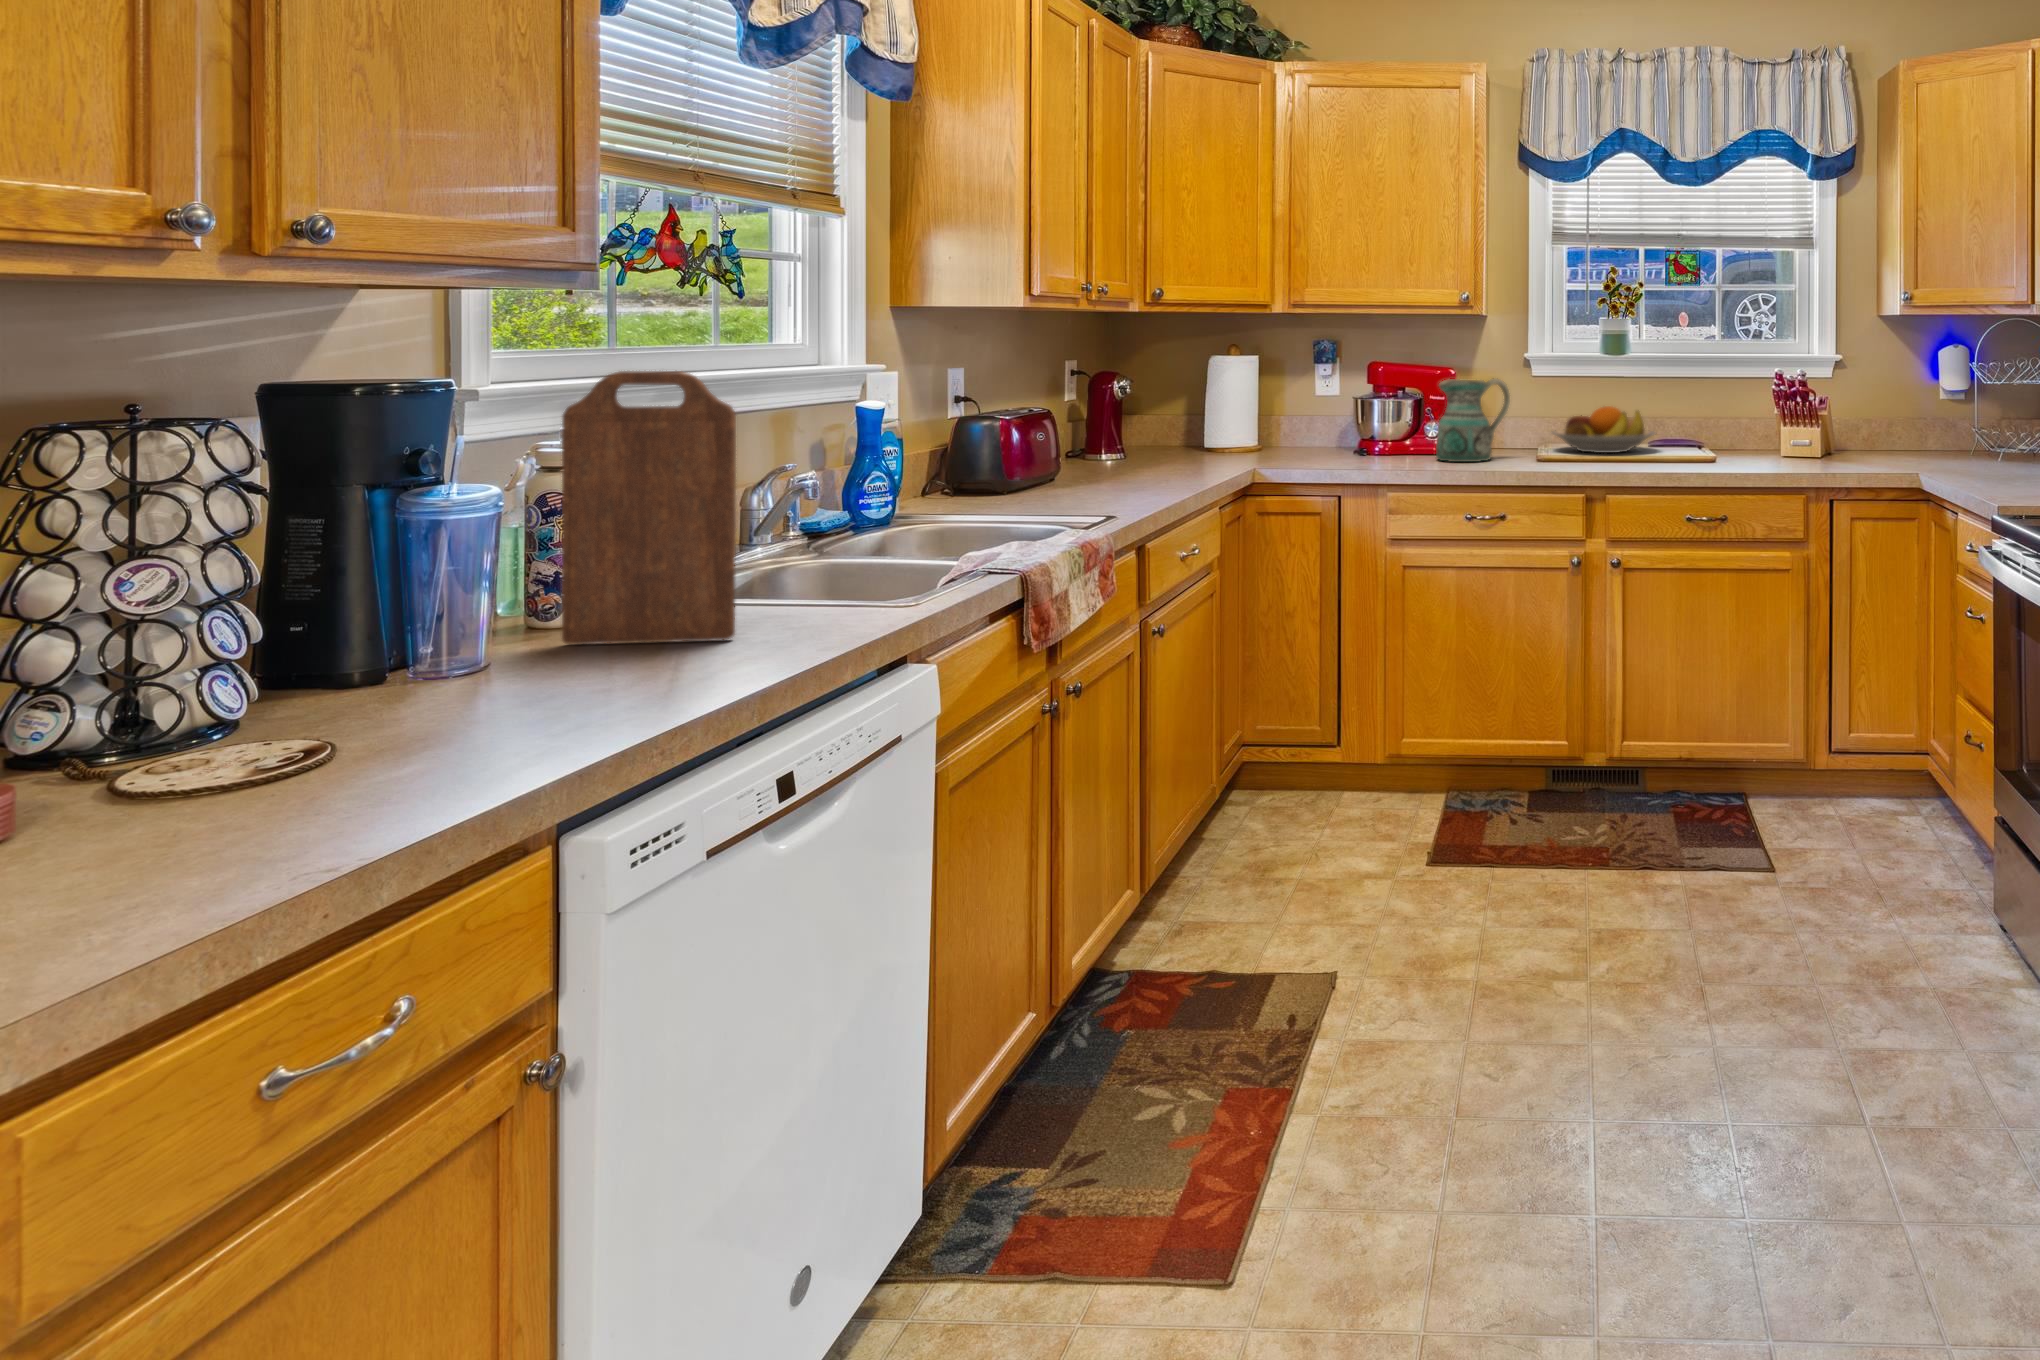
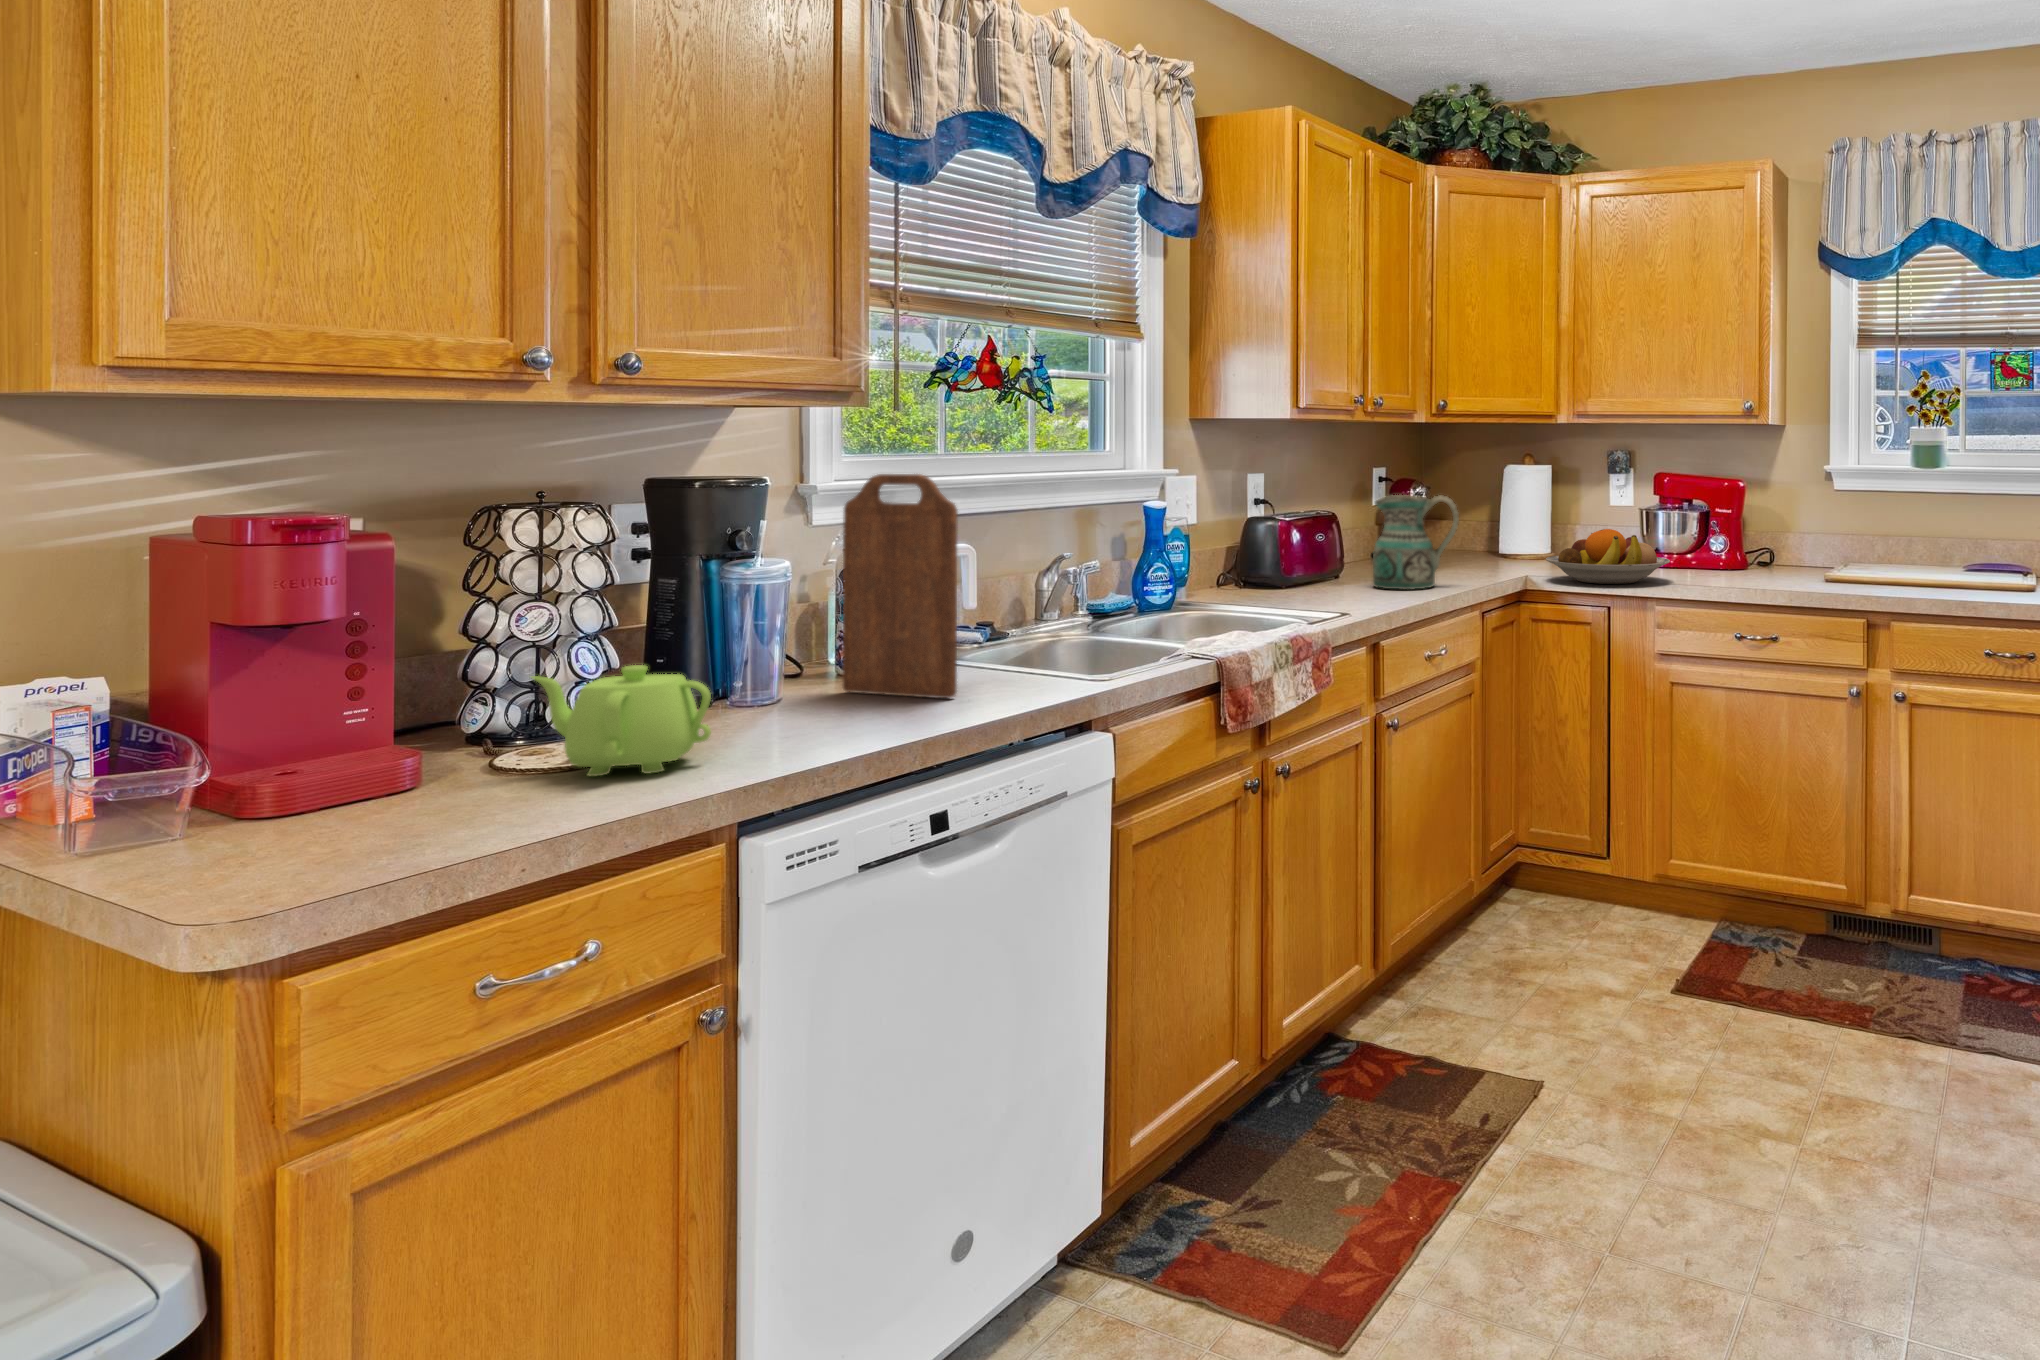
ceramic pitcher: present [1436,379,1510,462] -> present [1373,495,1459,590]
fruit bowl: present [1552,406,1655,453] -> present [1546,529,1670,584]
teapot: none [184,628,476,783] -> present [532,665,711,777]

